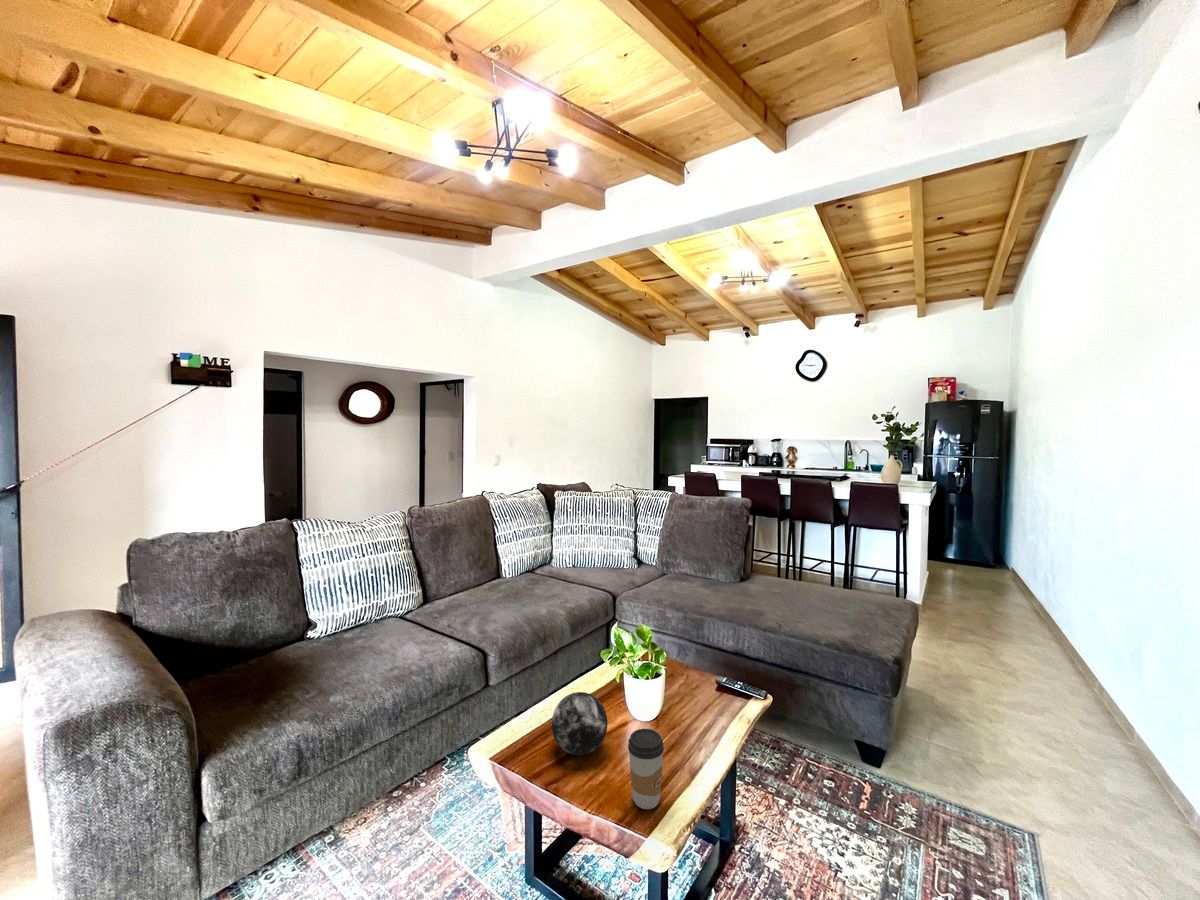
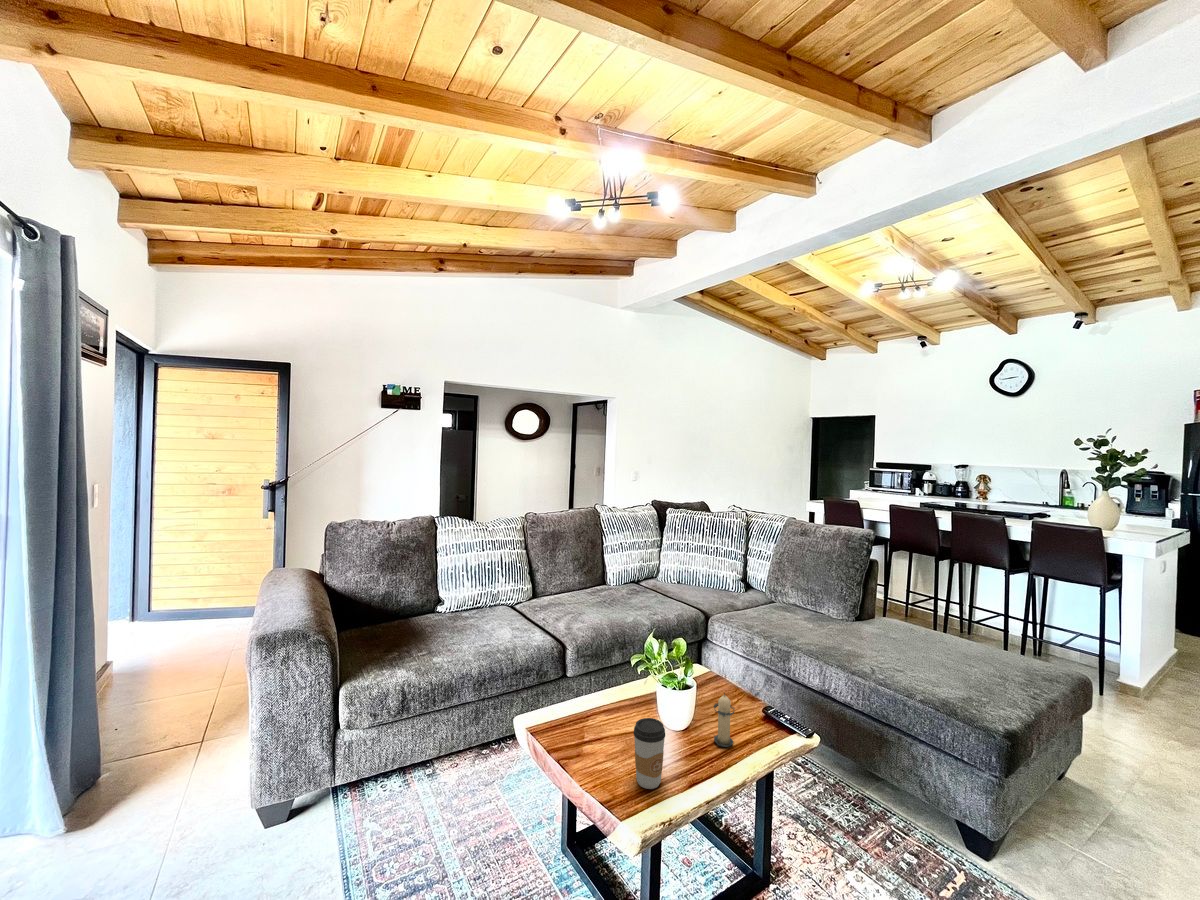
candle: none [684,681,711,738] -> present [714,693,735,747]
decorative orb: present [552,692,608,756] -> none [586,682,635,737]

